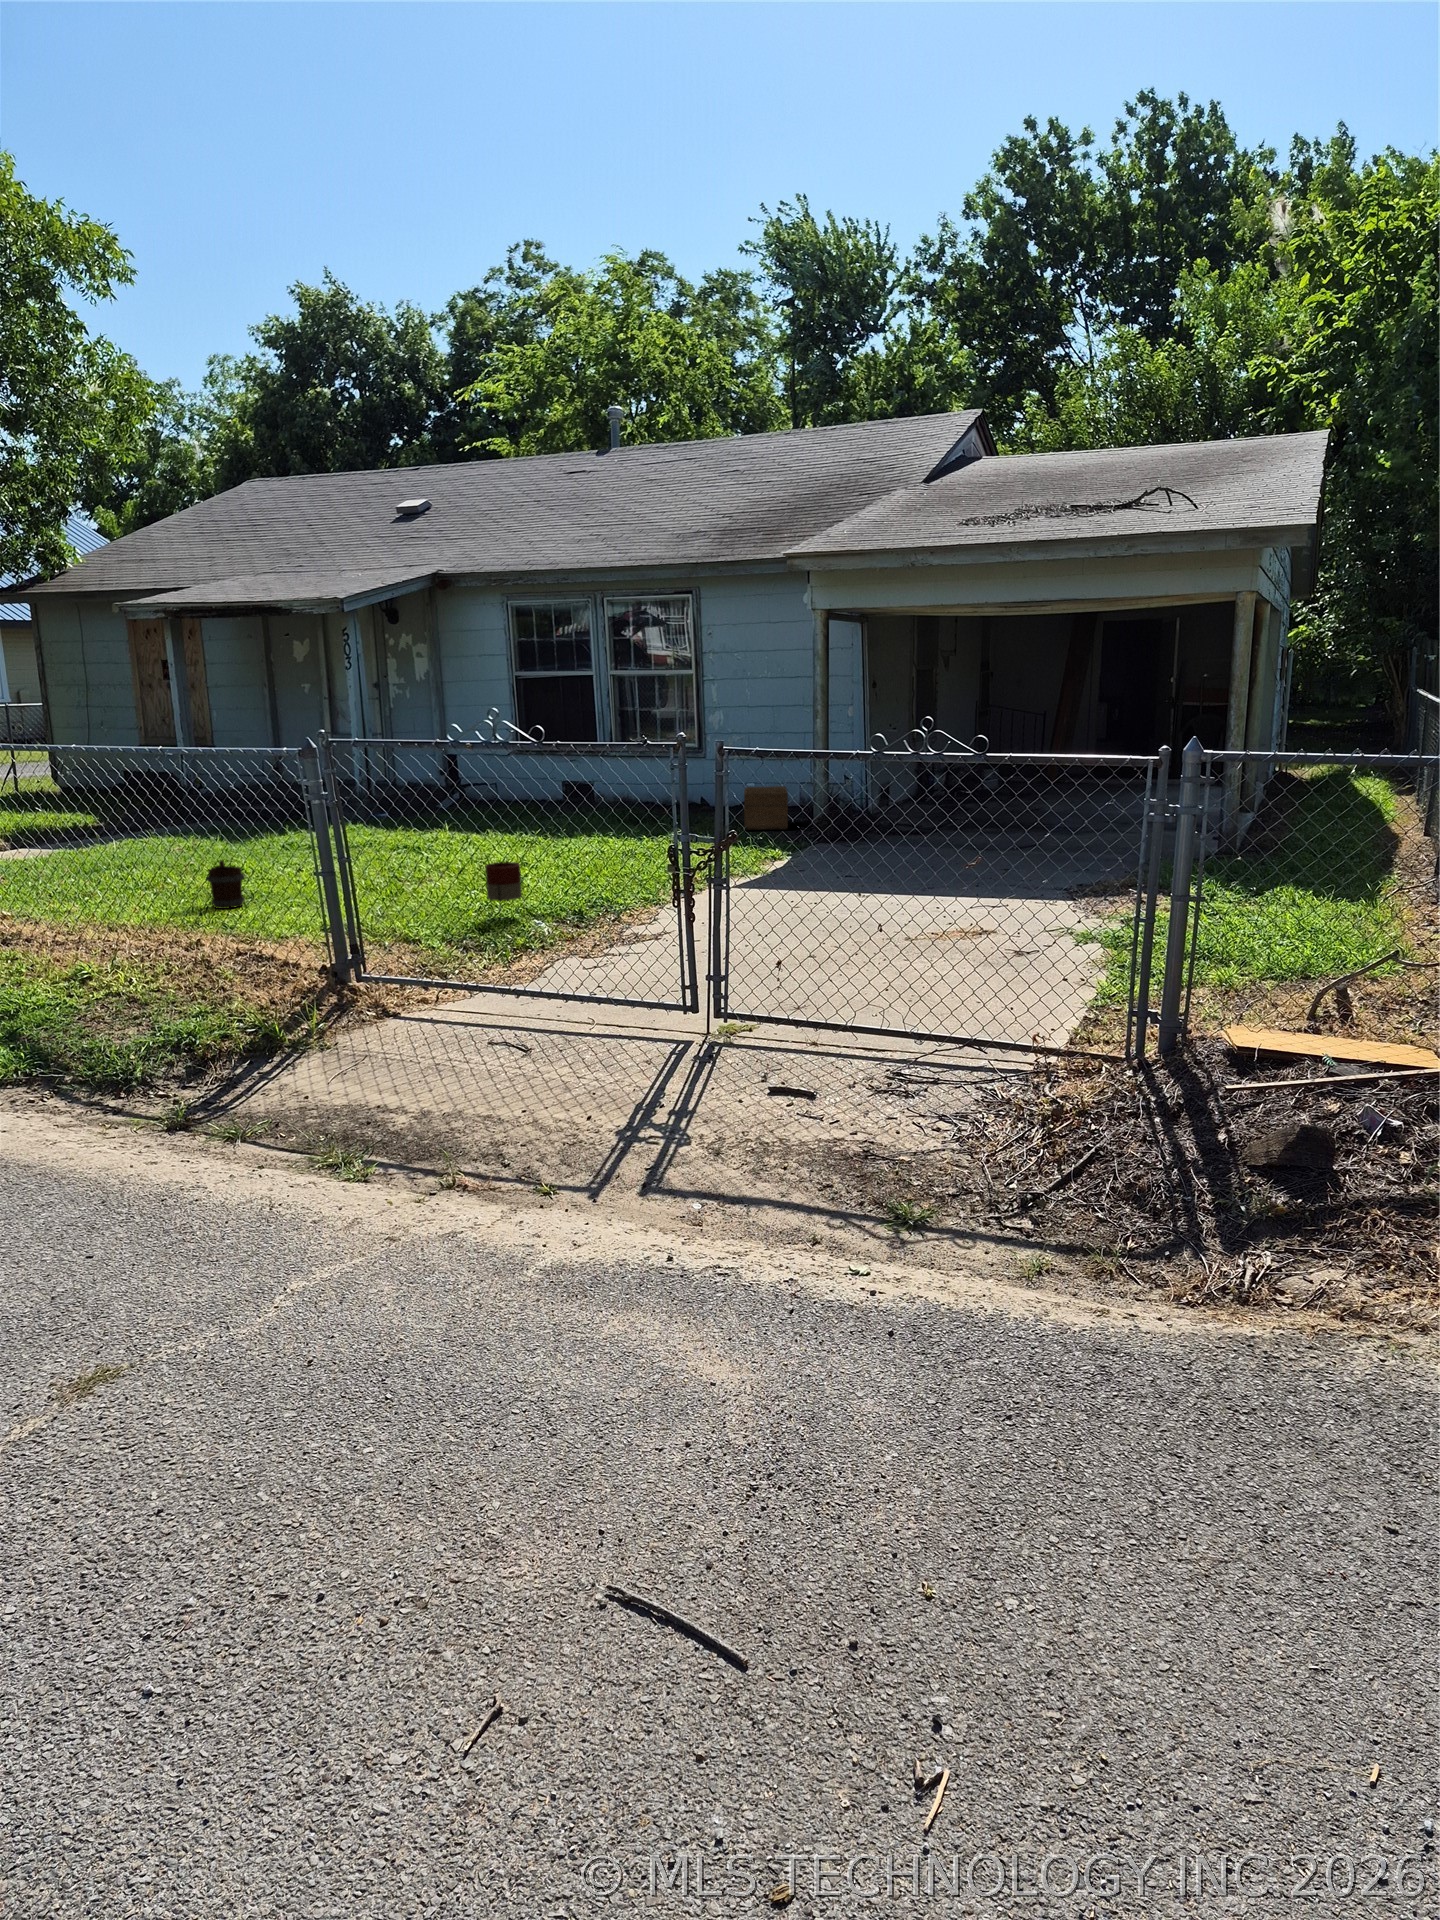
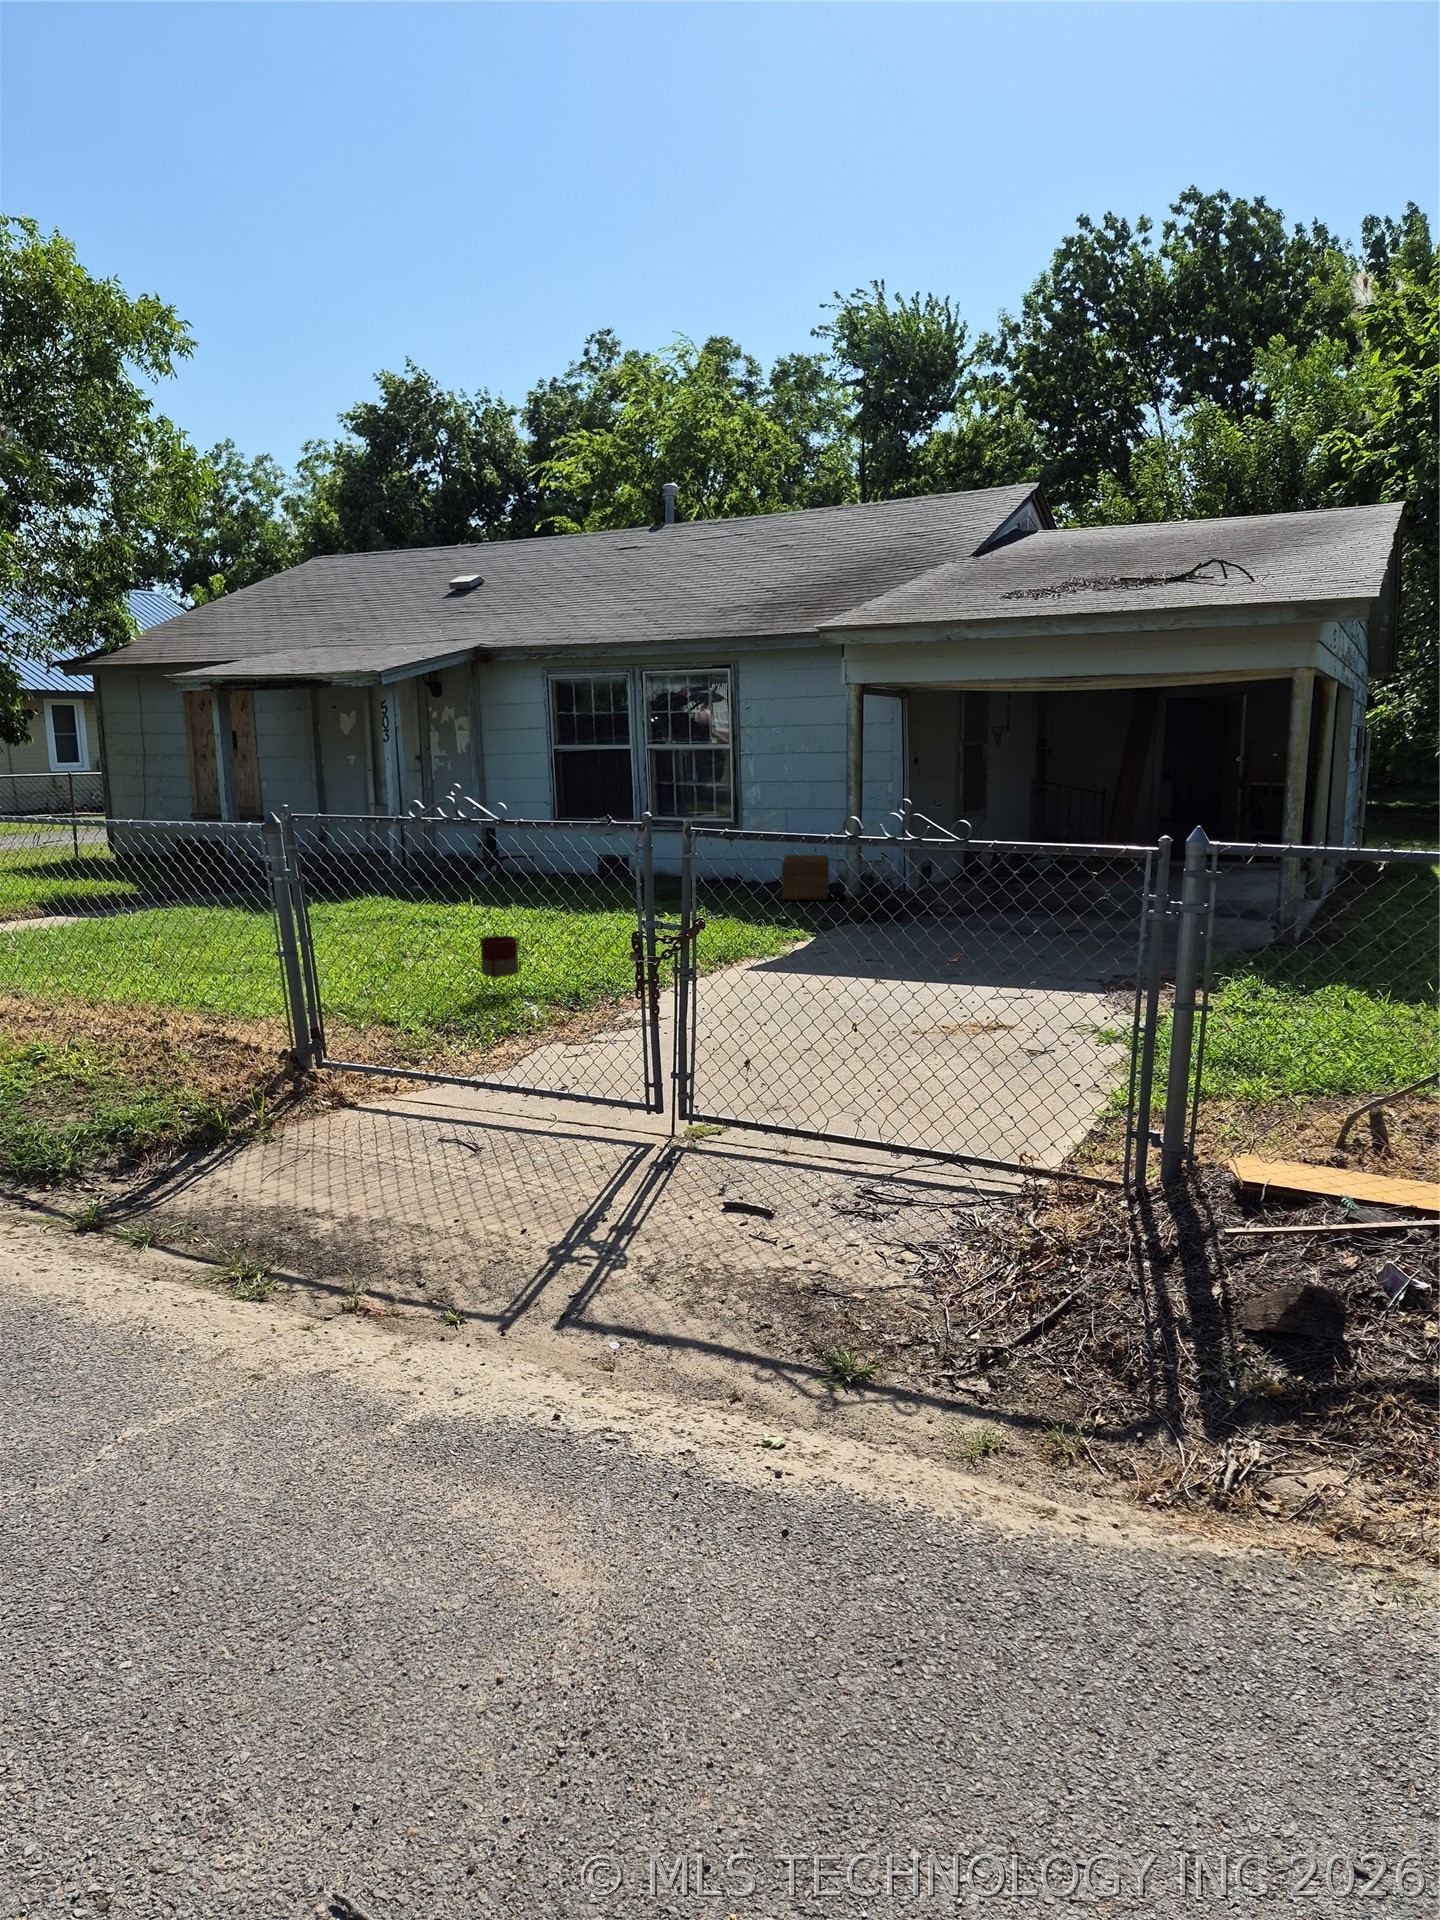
bucket: present [206,860,245,909] -> none [199,927,240,978]

